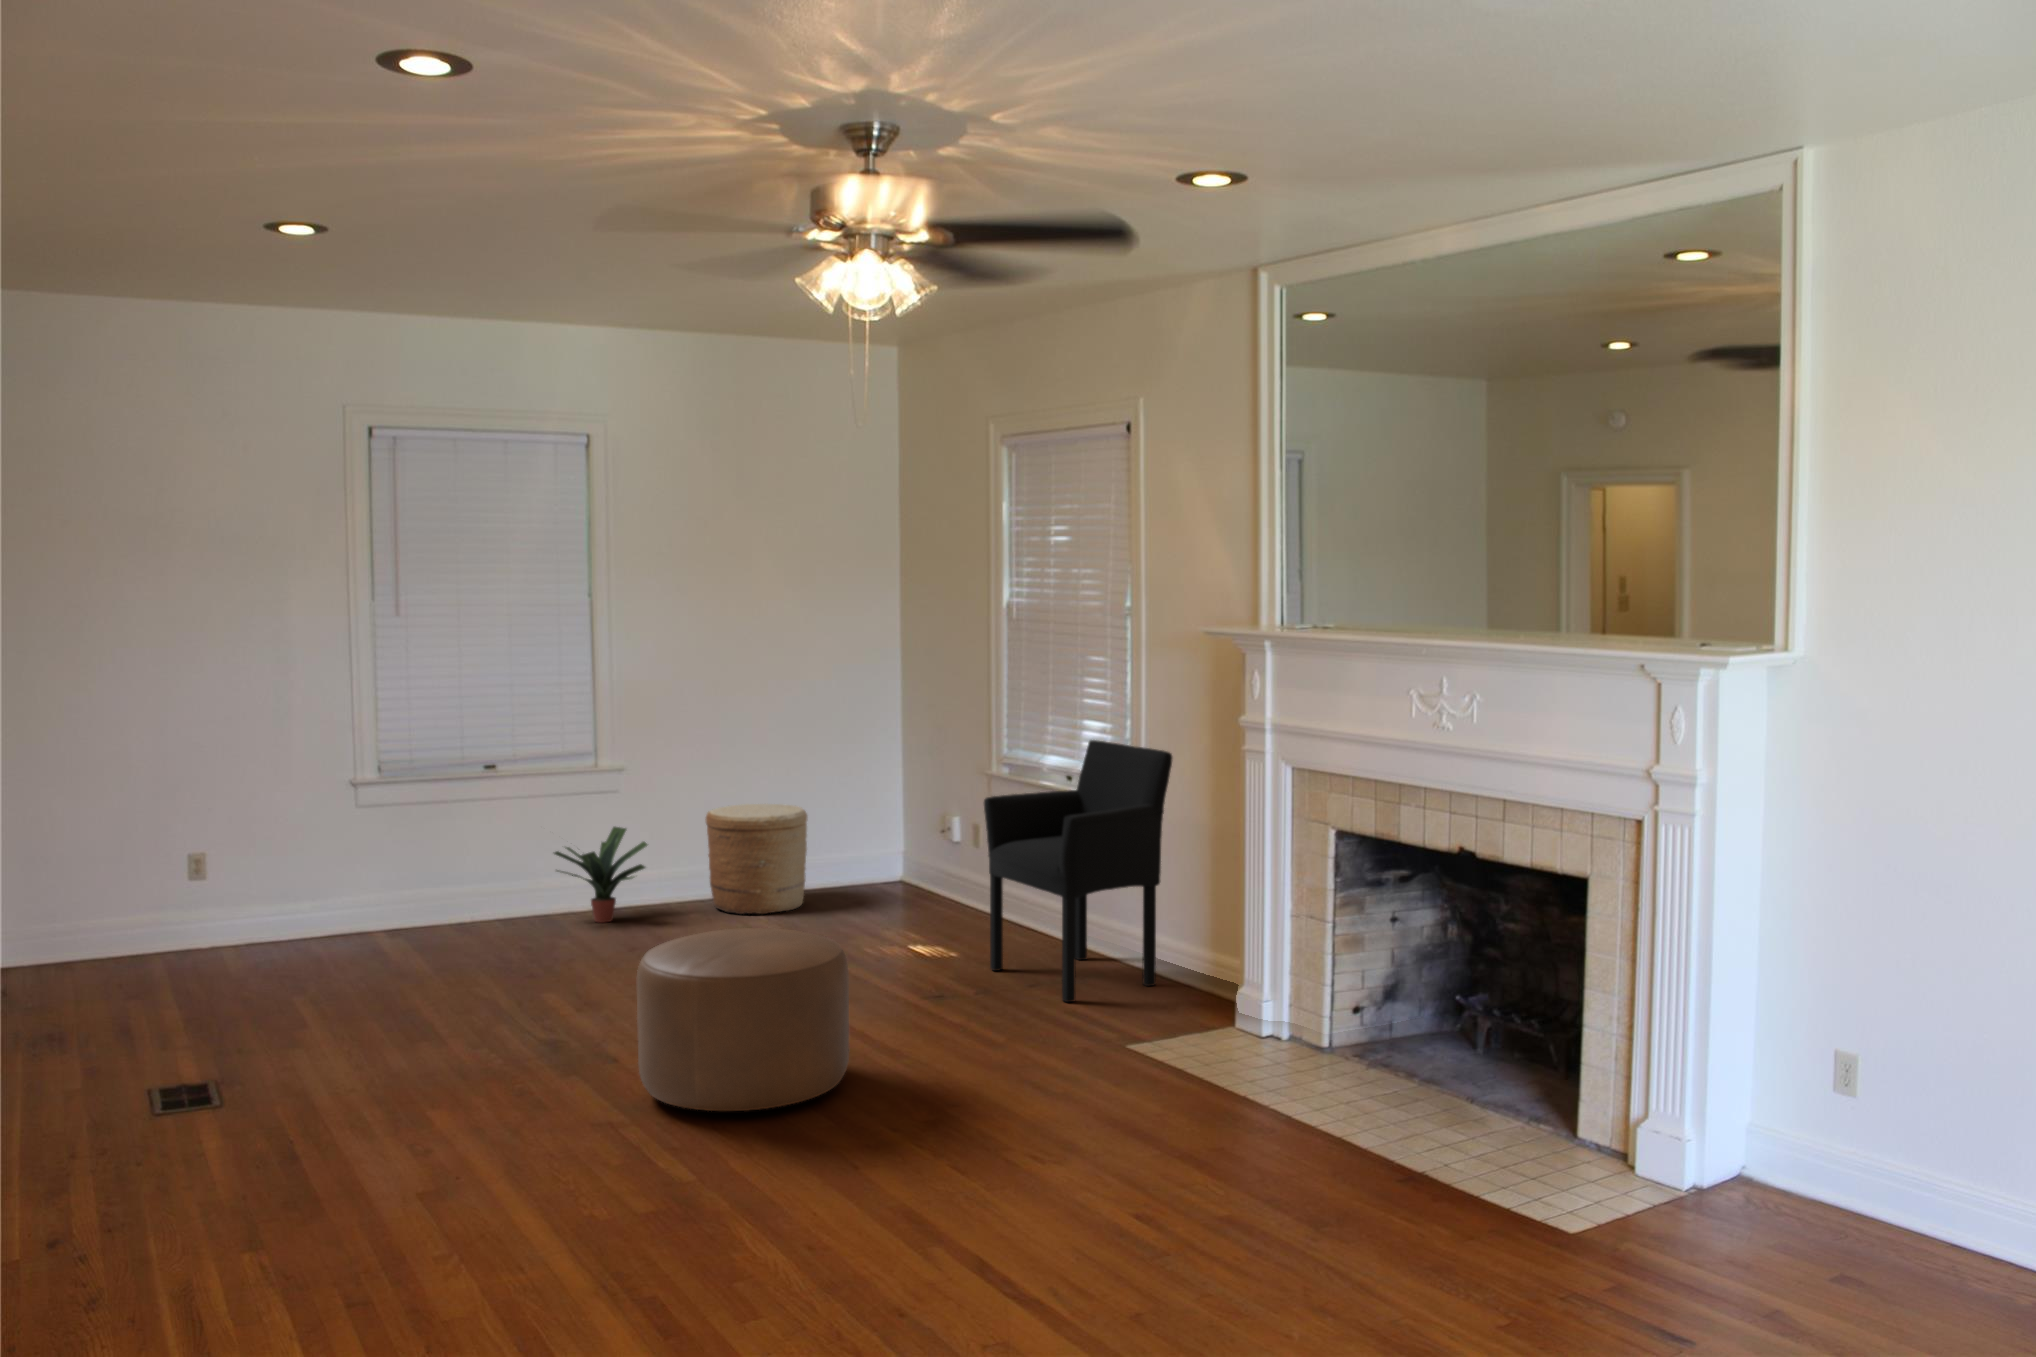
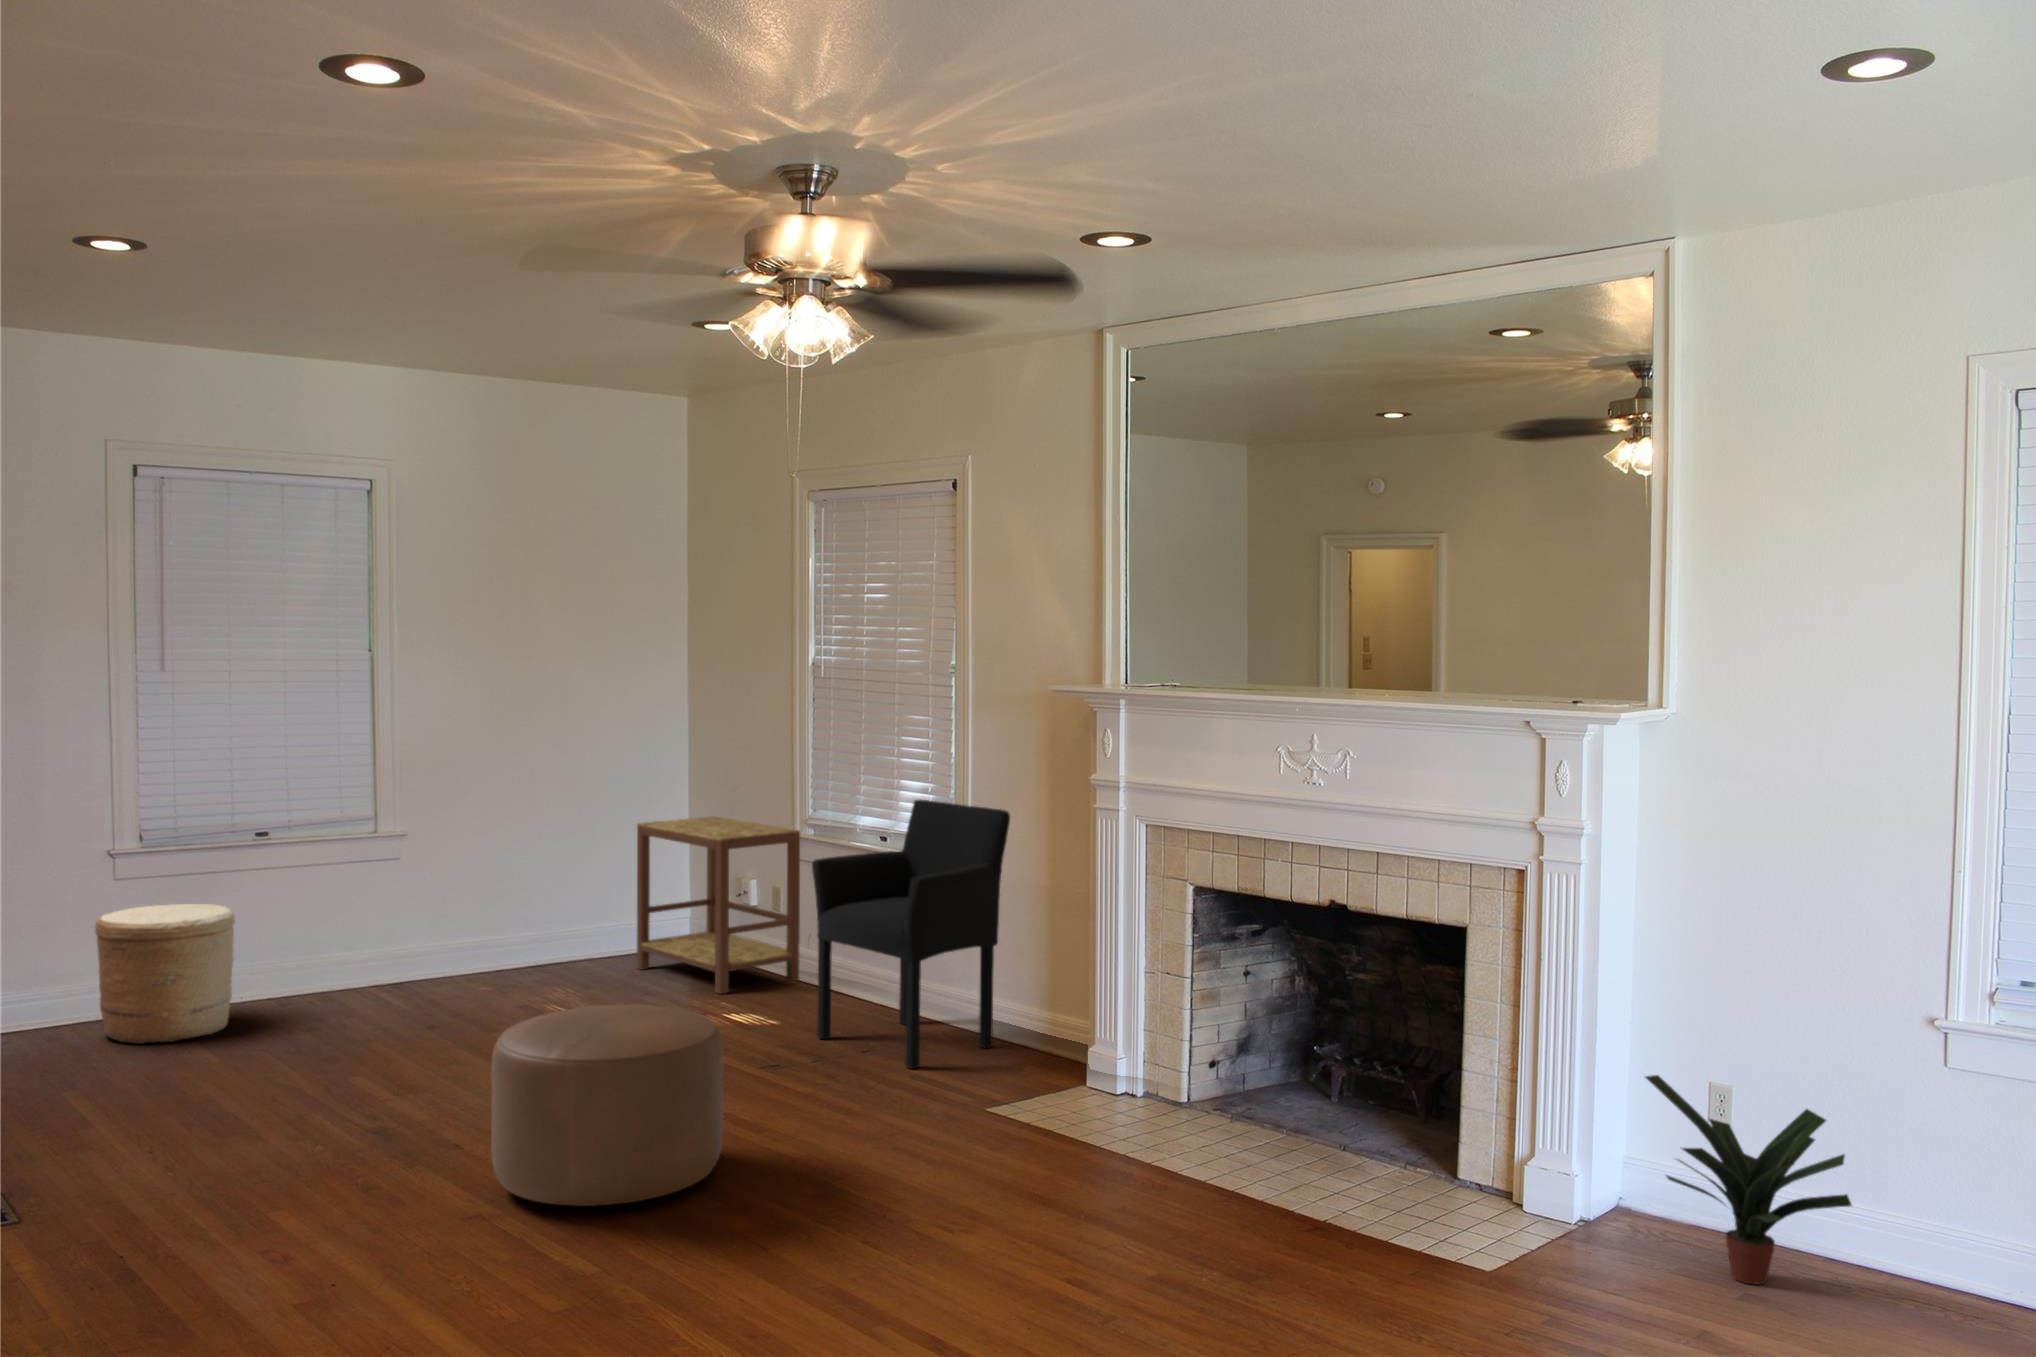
side table: none [849,755,997,925] -> present [637,816,800,994]
woven basket: present [705,804,807,914] -> present [95,904,235,1044]
potted plant: present [554,827,647,923] -> present [1646,1075,1851,1284]

